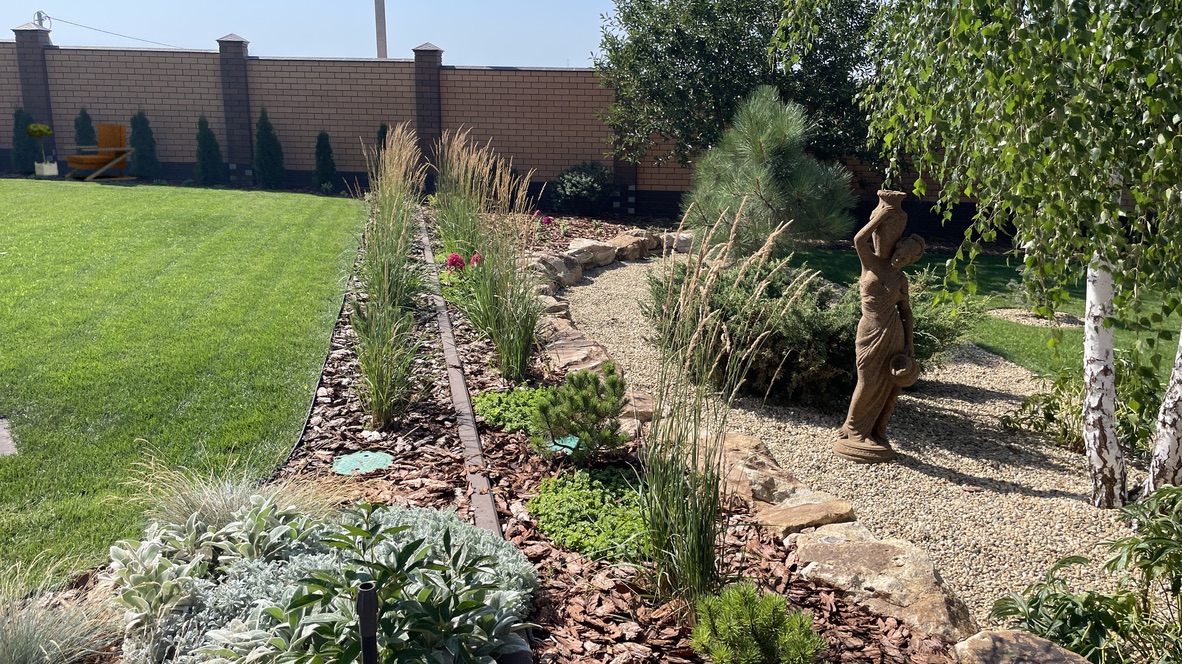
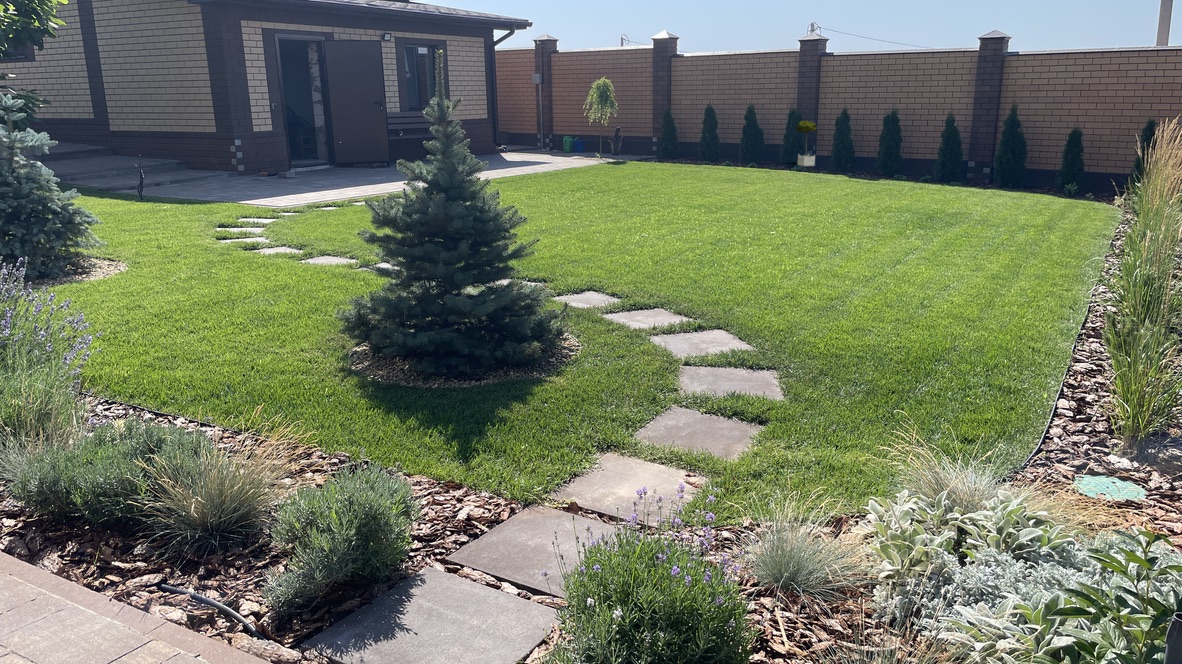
lounge chair: present [62,123,136,181] -> none [820,121,884,173]

